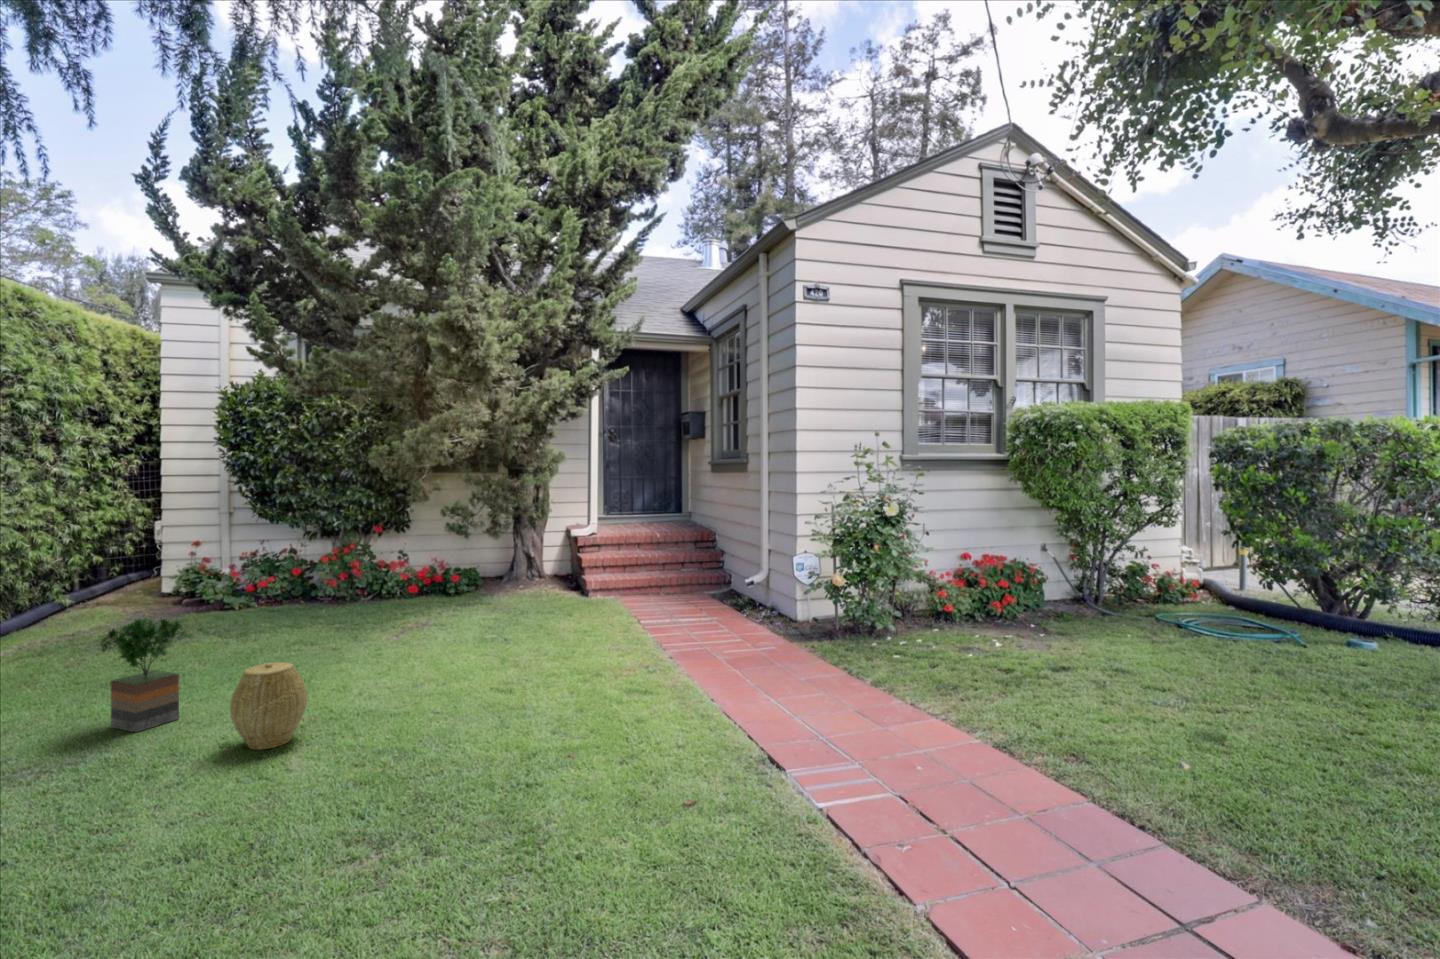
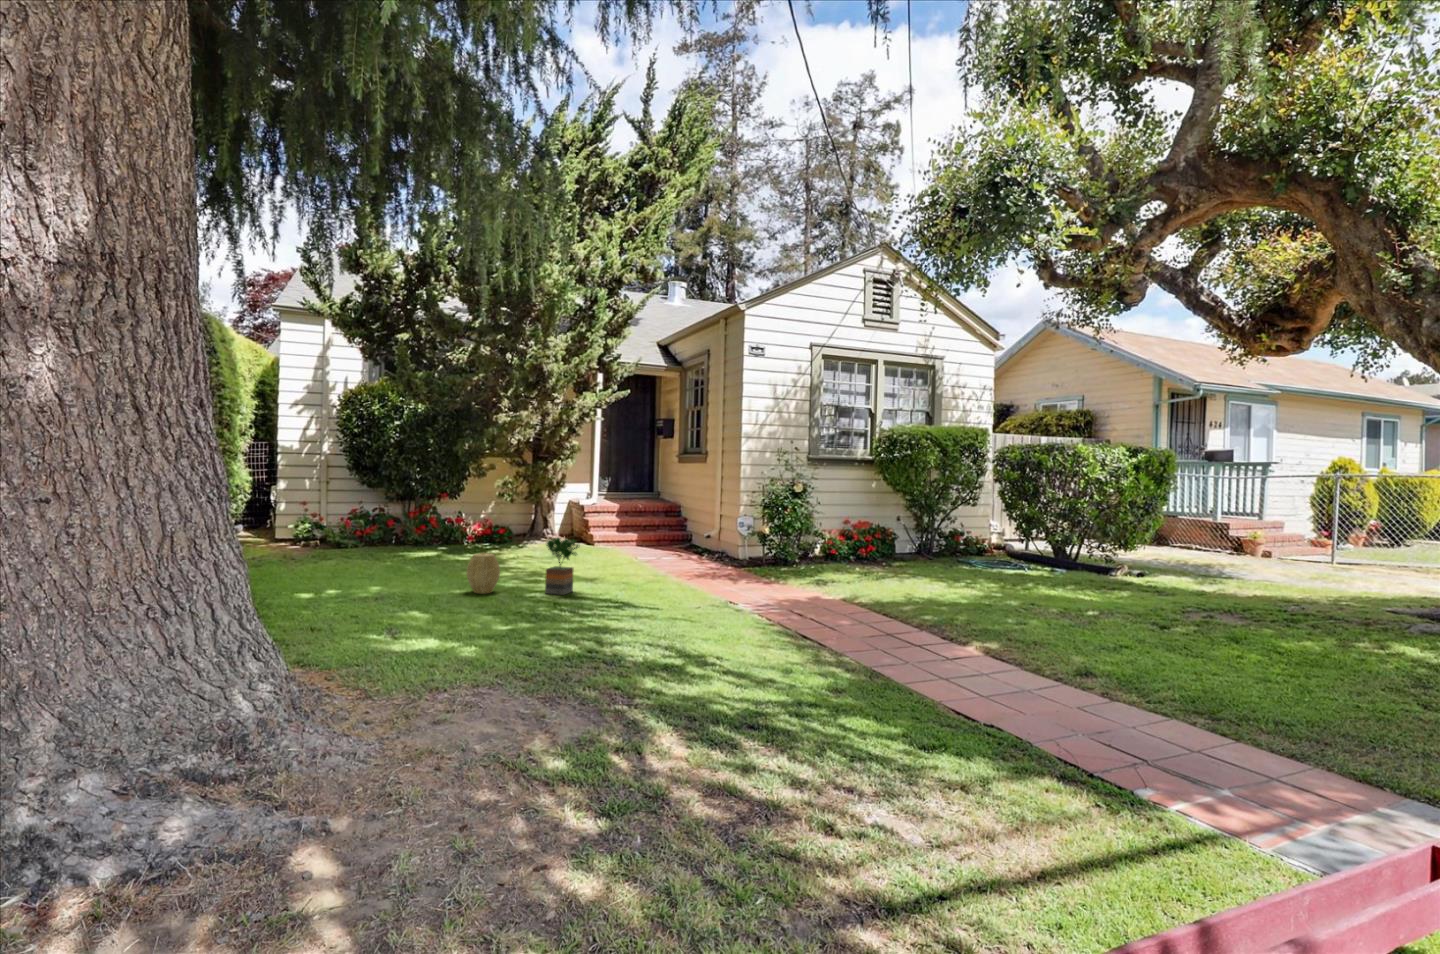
potted tree: present [100,619,194,732] -> present [545,538,580,595]

